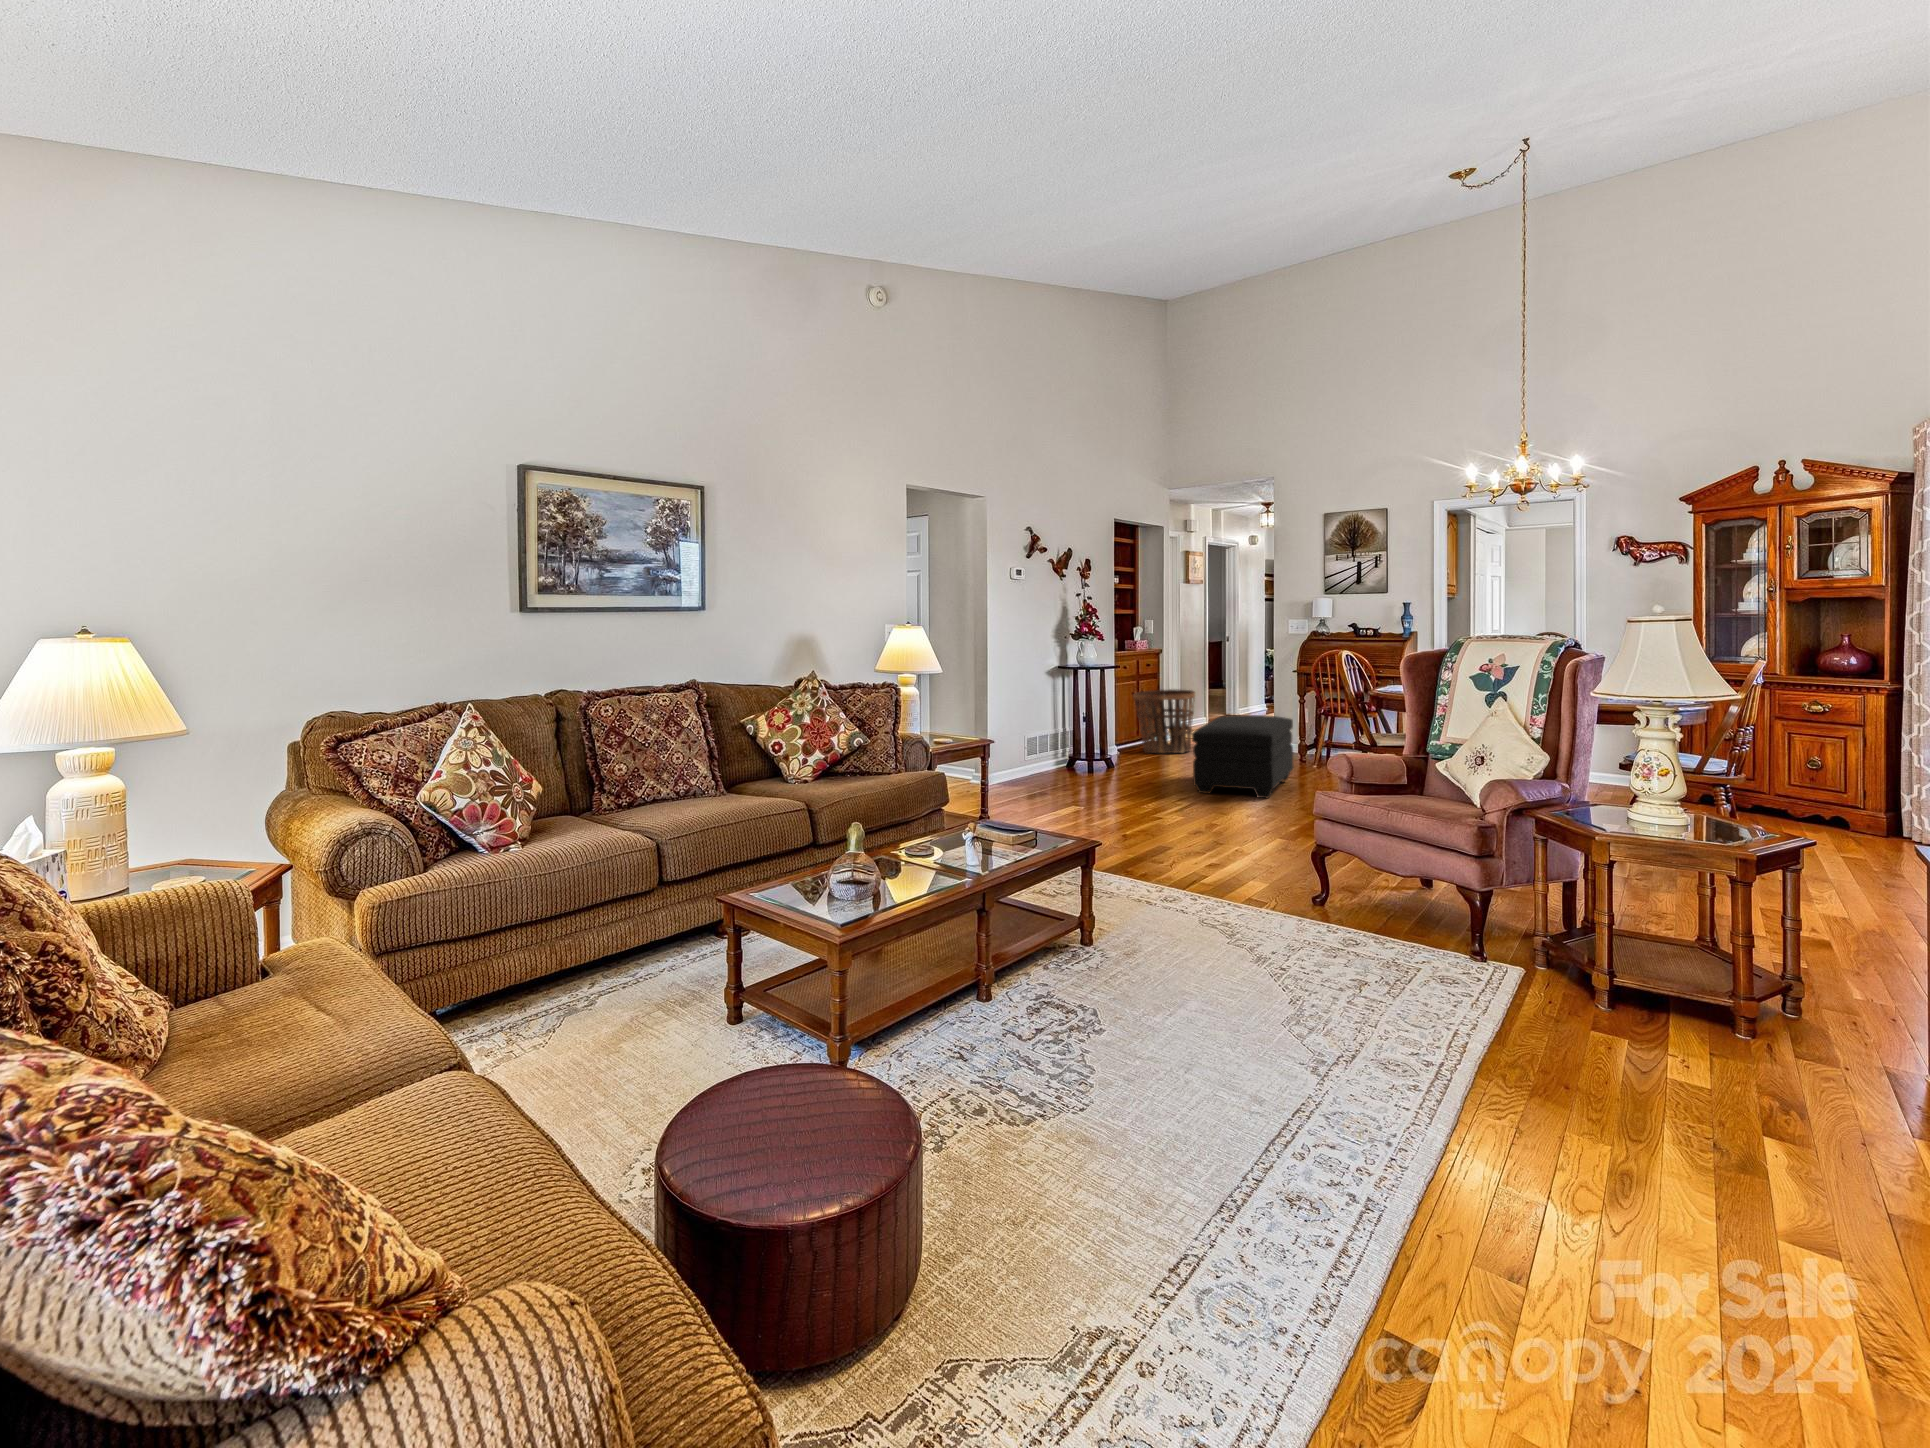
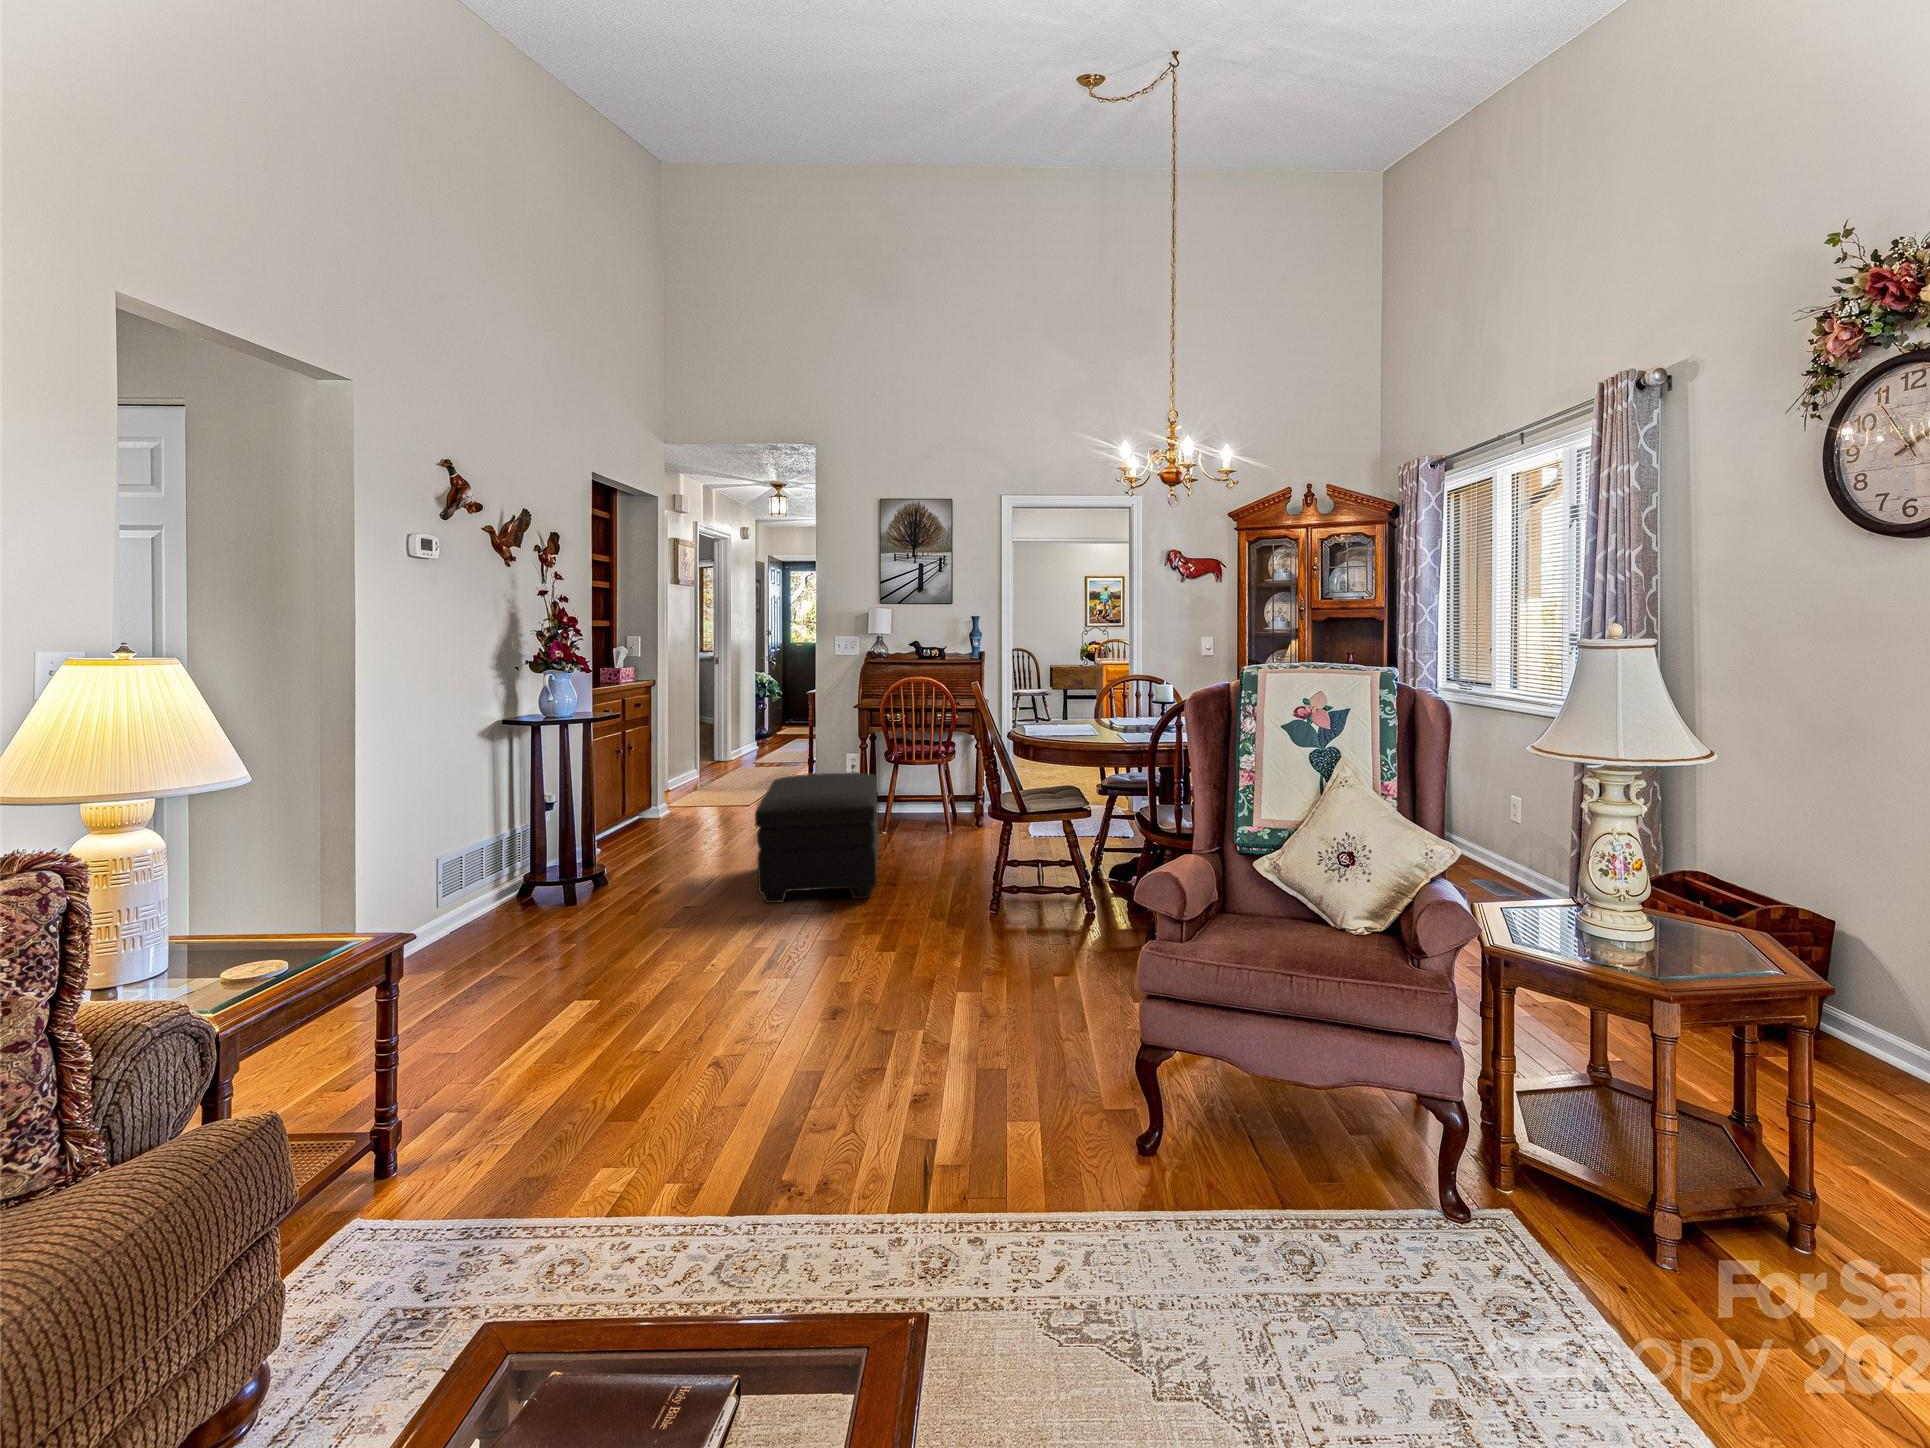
basket: present [1133,689,1195,753] -> none [621,736,715,835]

